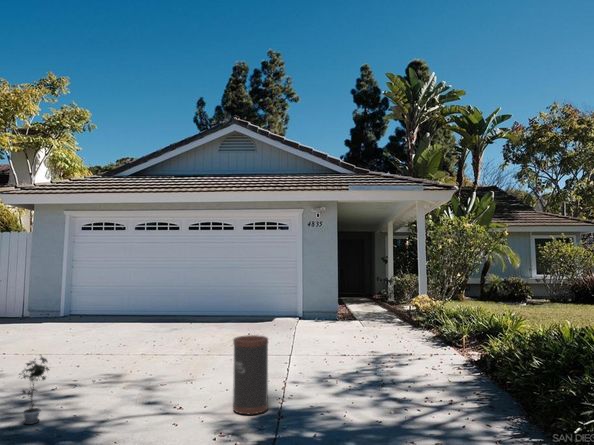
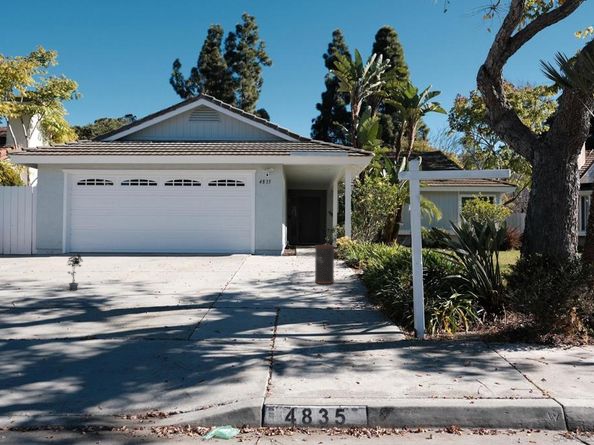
trash can: present [233,335,268,415] -> present [315,245,334,284]

